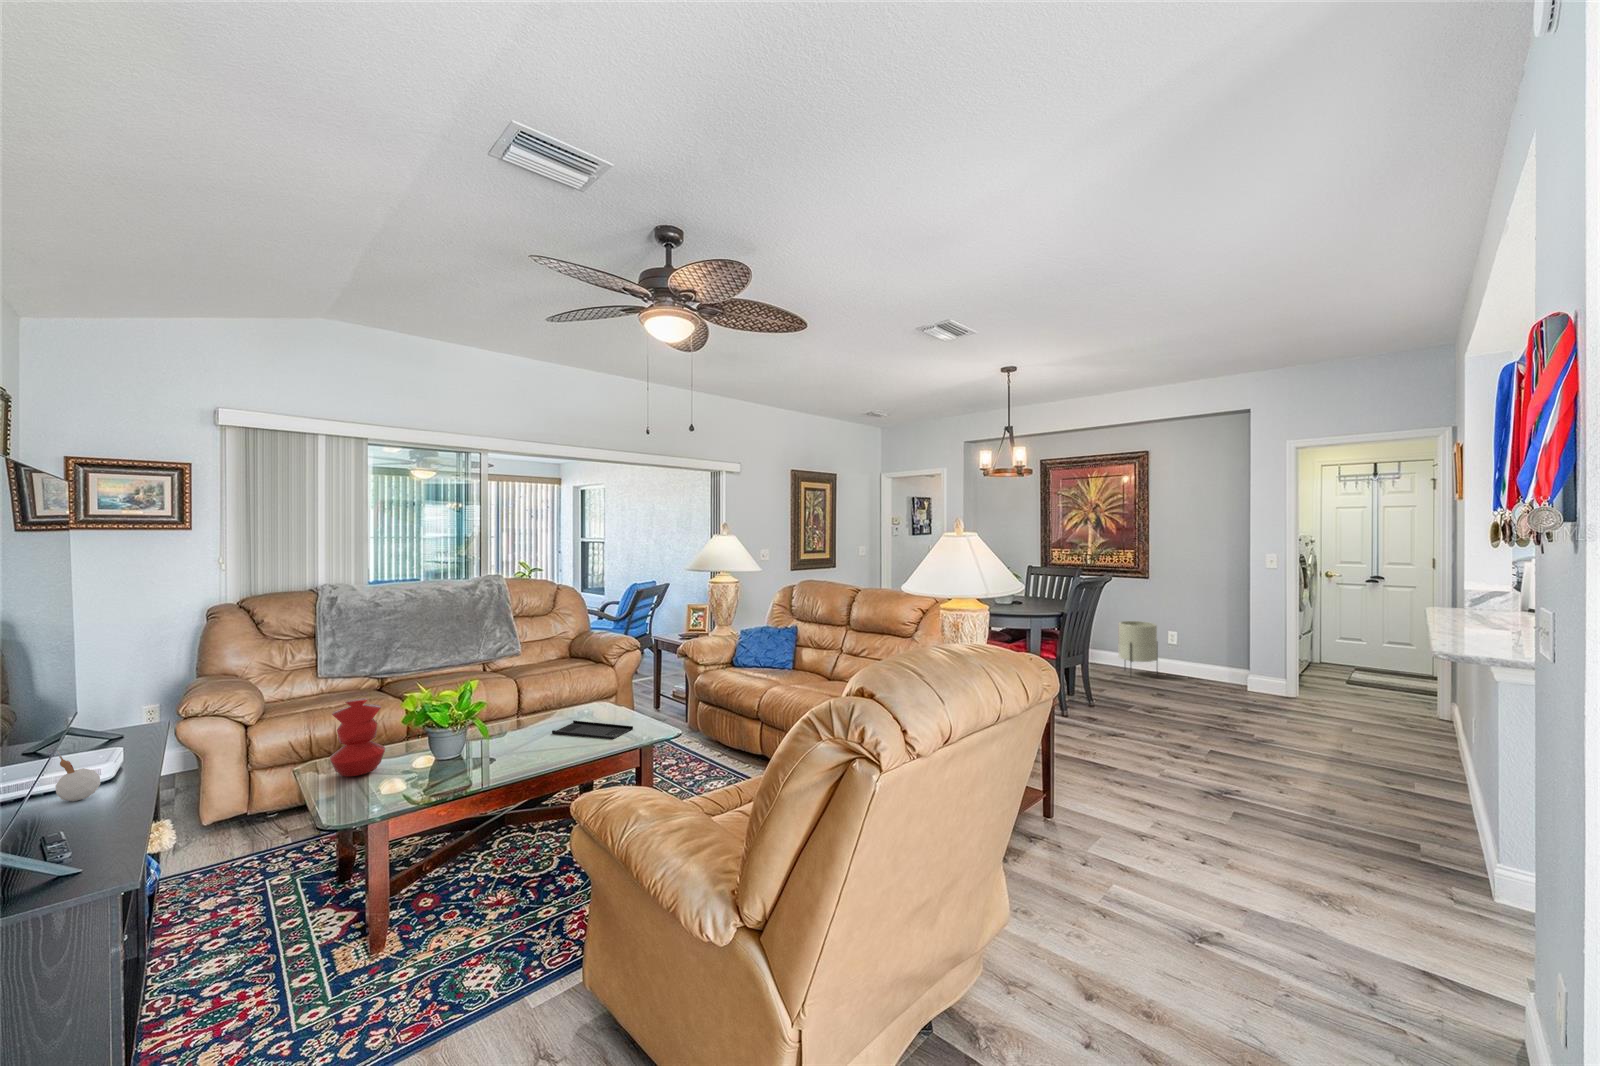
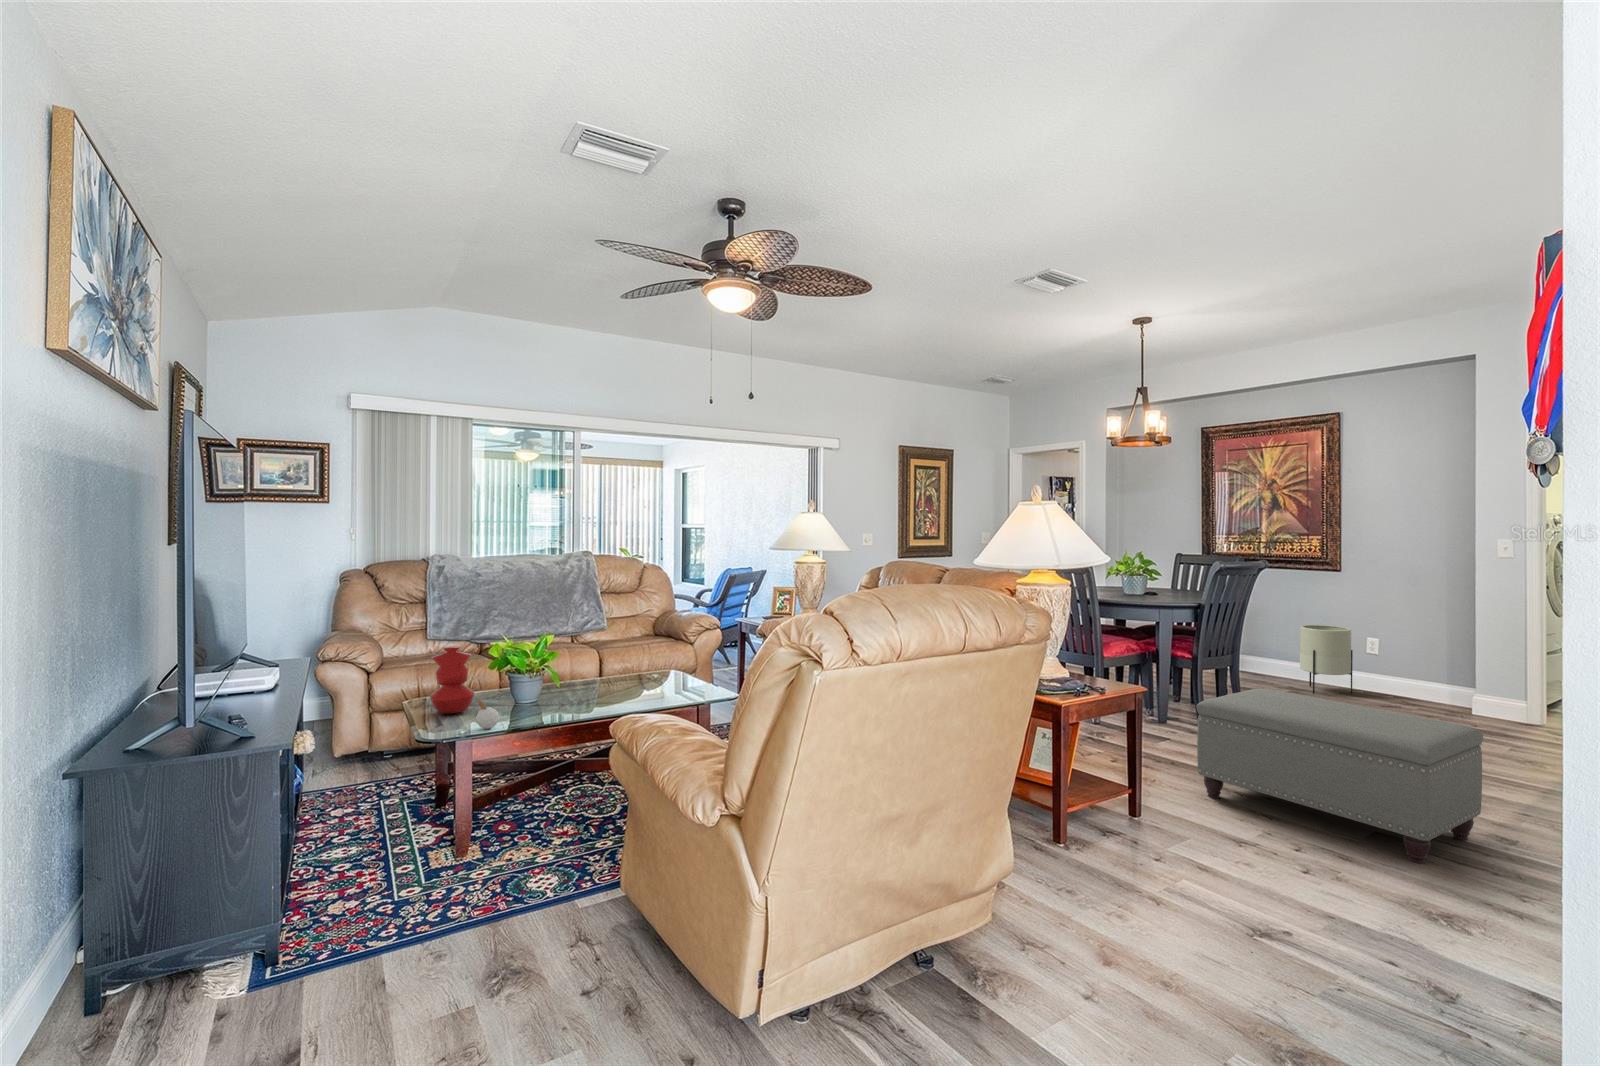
ottoman: none [1088,689,1319,845] -> present [1197,689,1483,864]
tray: present [552,721,633,739] -> none [622,686,697,702]
candle: present [56,751,100,801] -> present [476,694,499,729]

